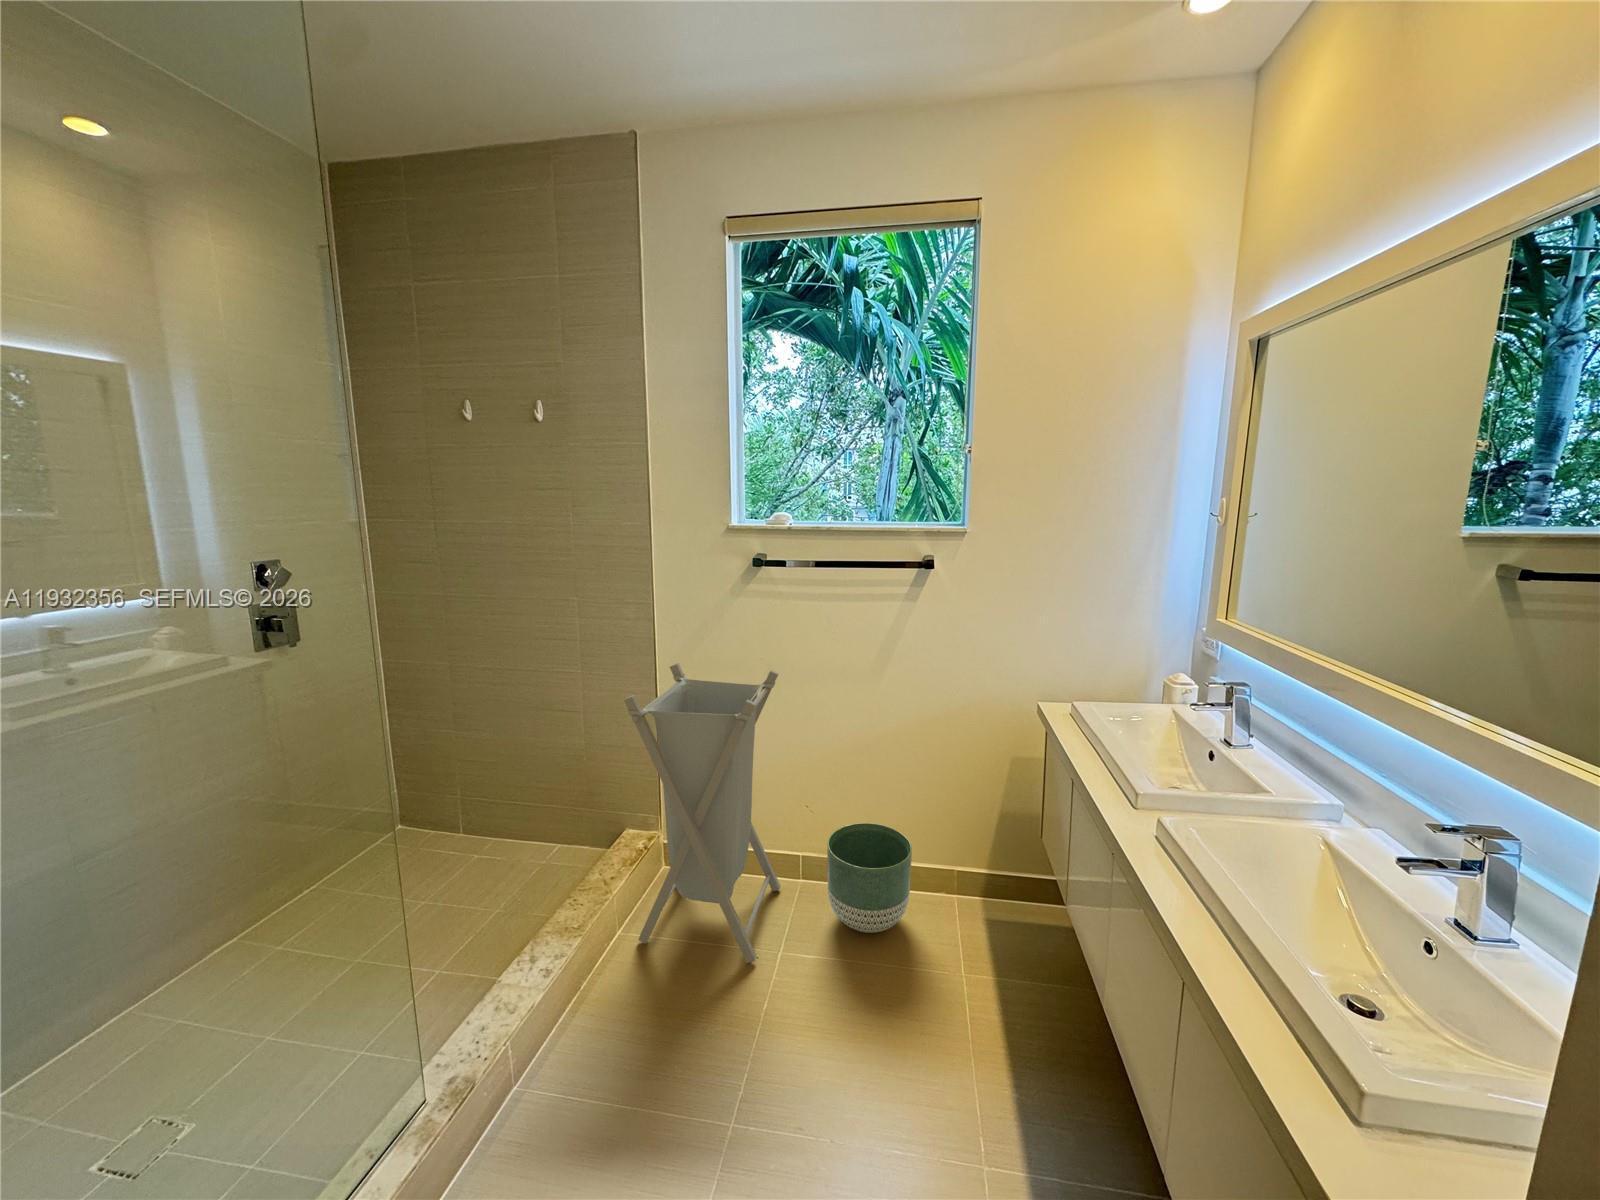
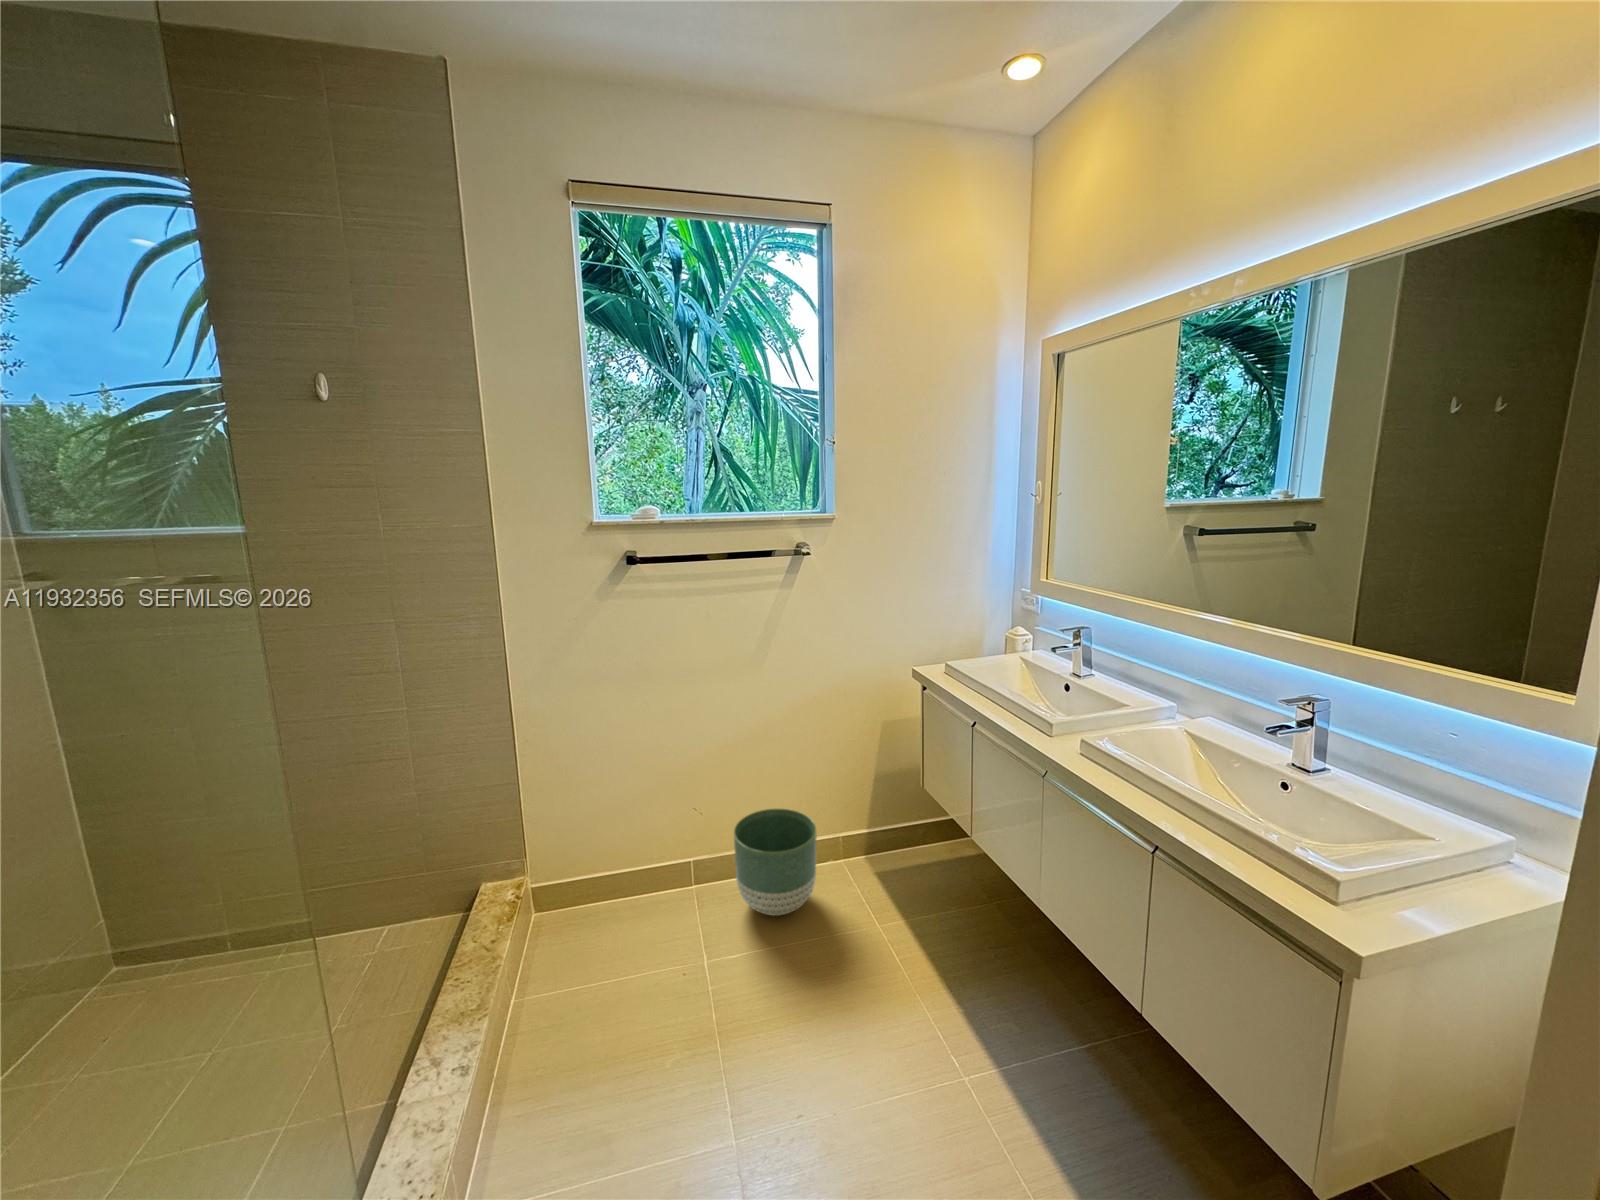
laundry hamper: present [624,663,781,963] -> none [516,672,687,1001]

